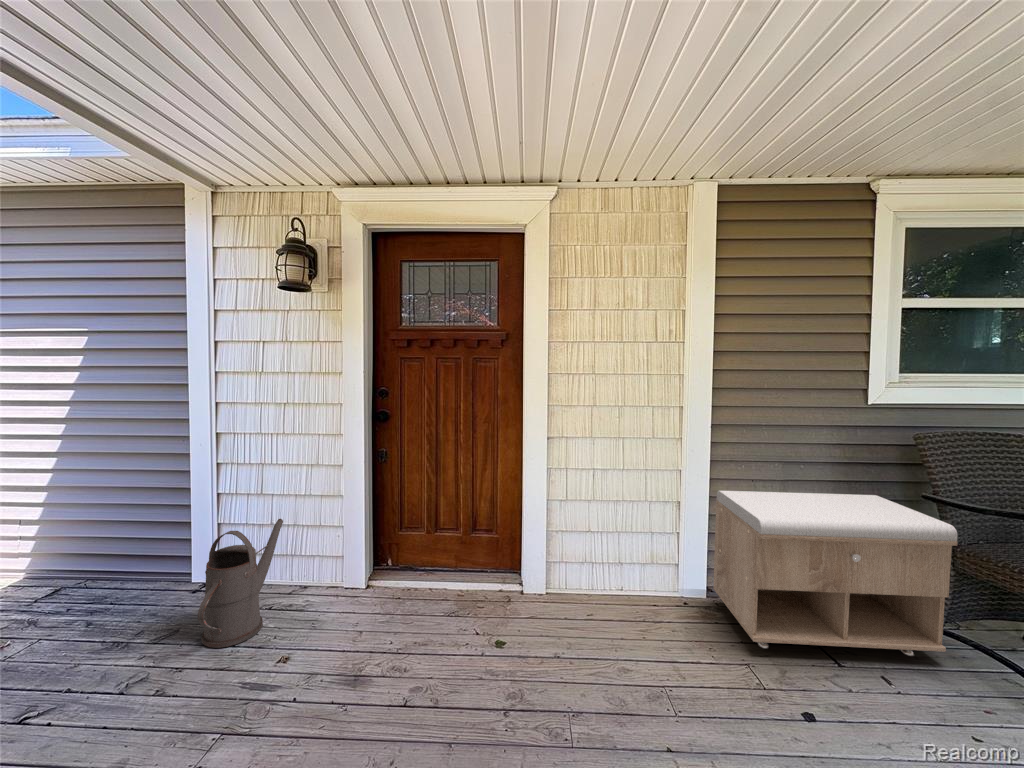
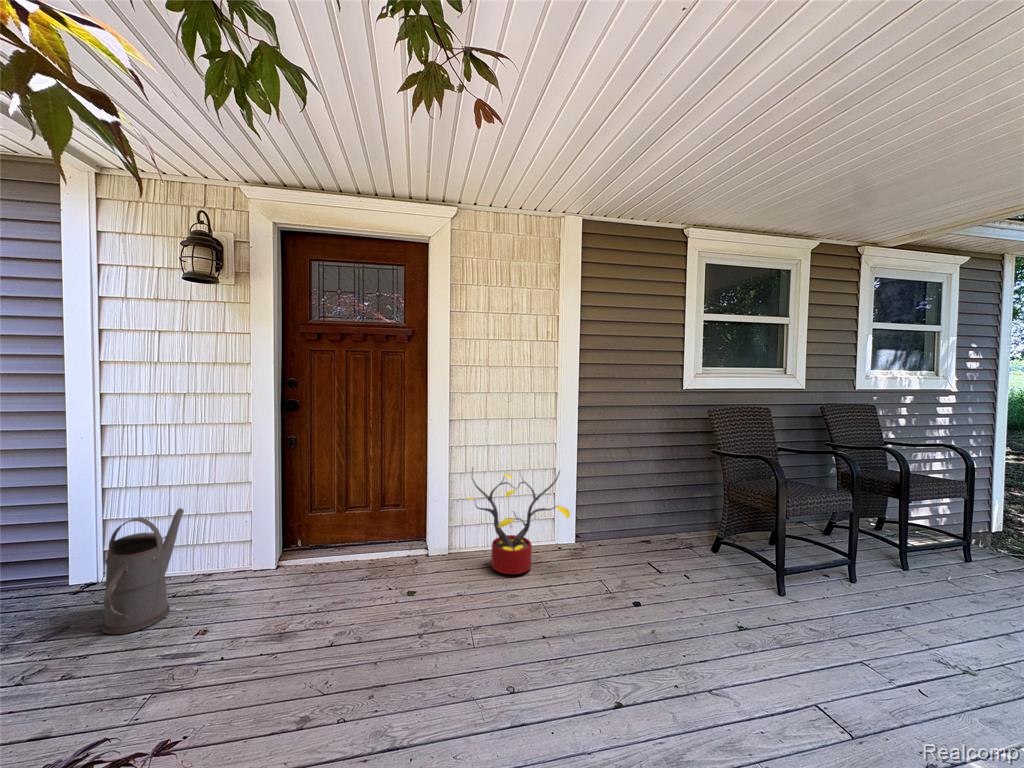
storage bench: present [713,491,957,656] -> none [580,455,731,570]
decorative plant: none [566,495,701,636] -> present [468,468,570,574]

